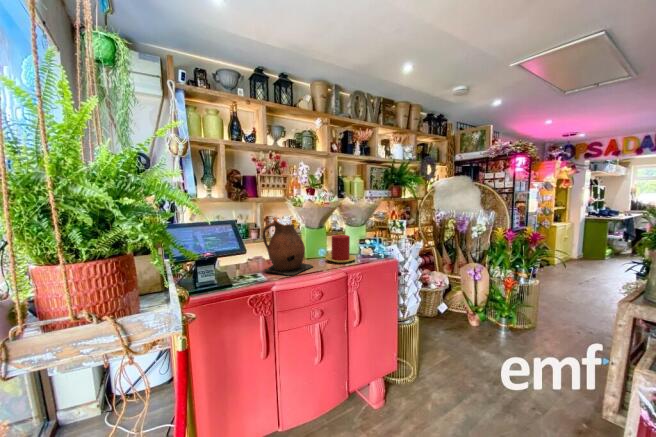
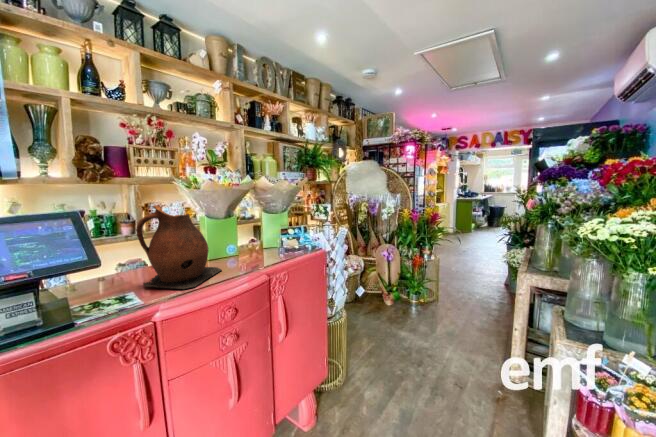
candle: present [326,235,355,263] -> none [238,225,277,261]

